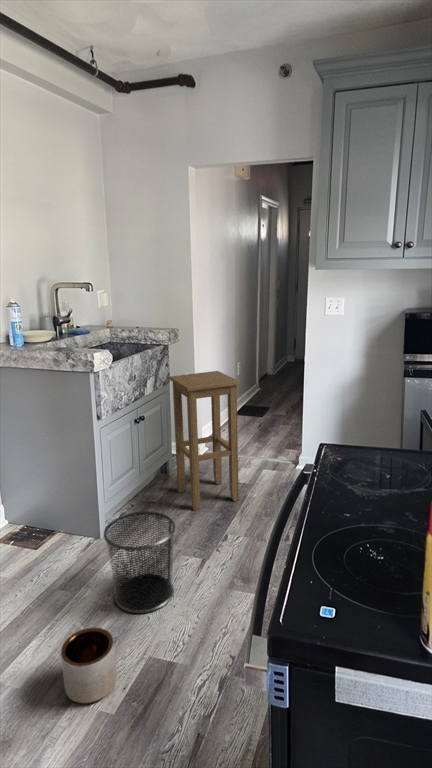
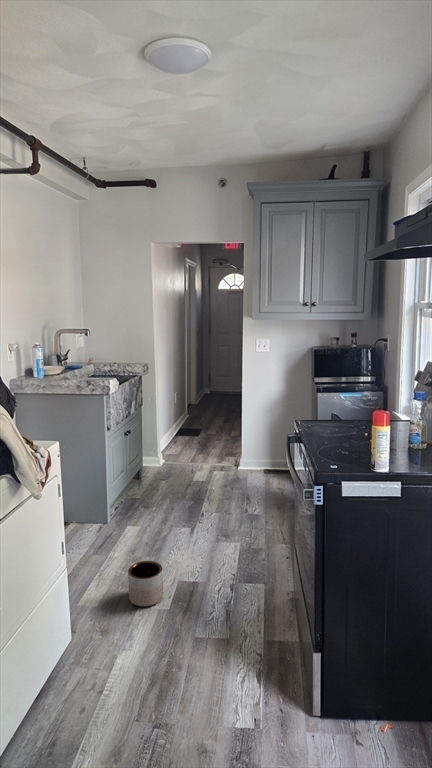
stool: present [169,371,240,511] -> none [148,395,204,501]
waste bin: present [104,511,175,613] -> none [132,492,182,561]

